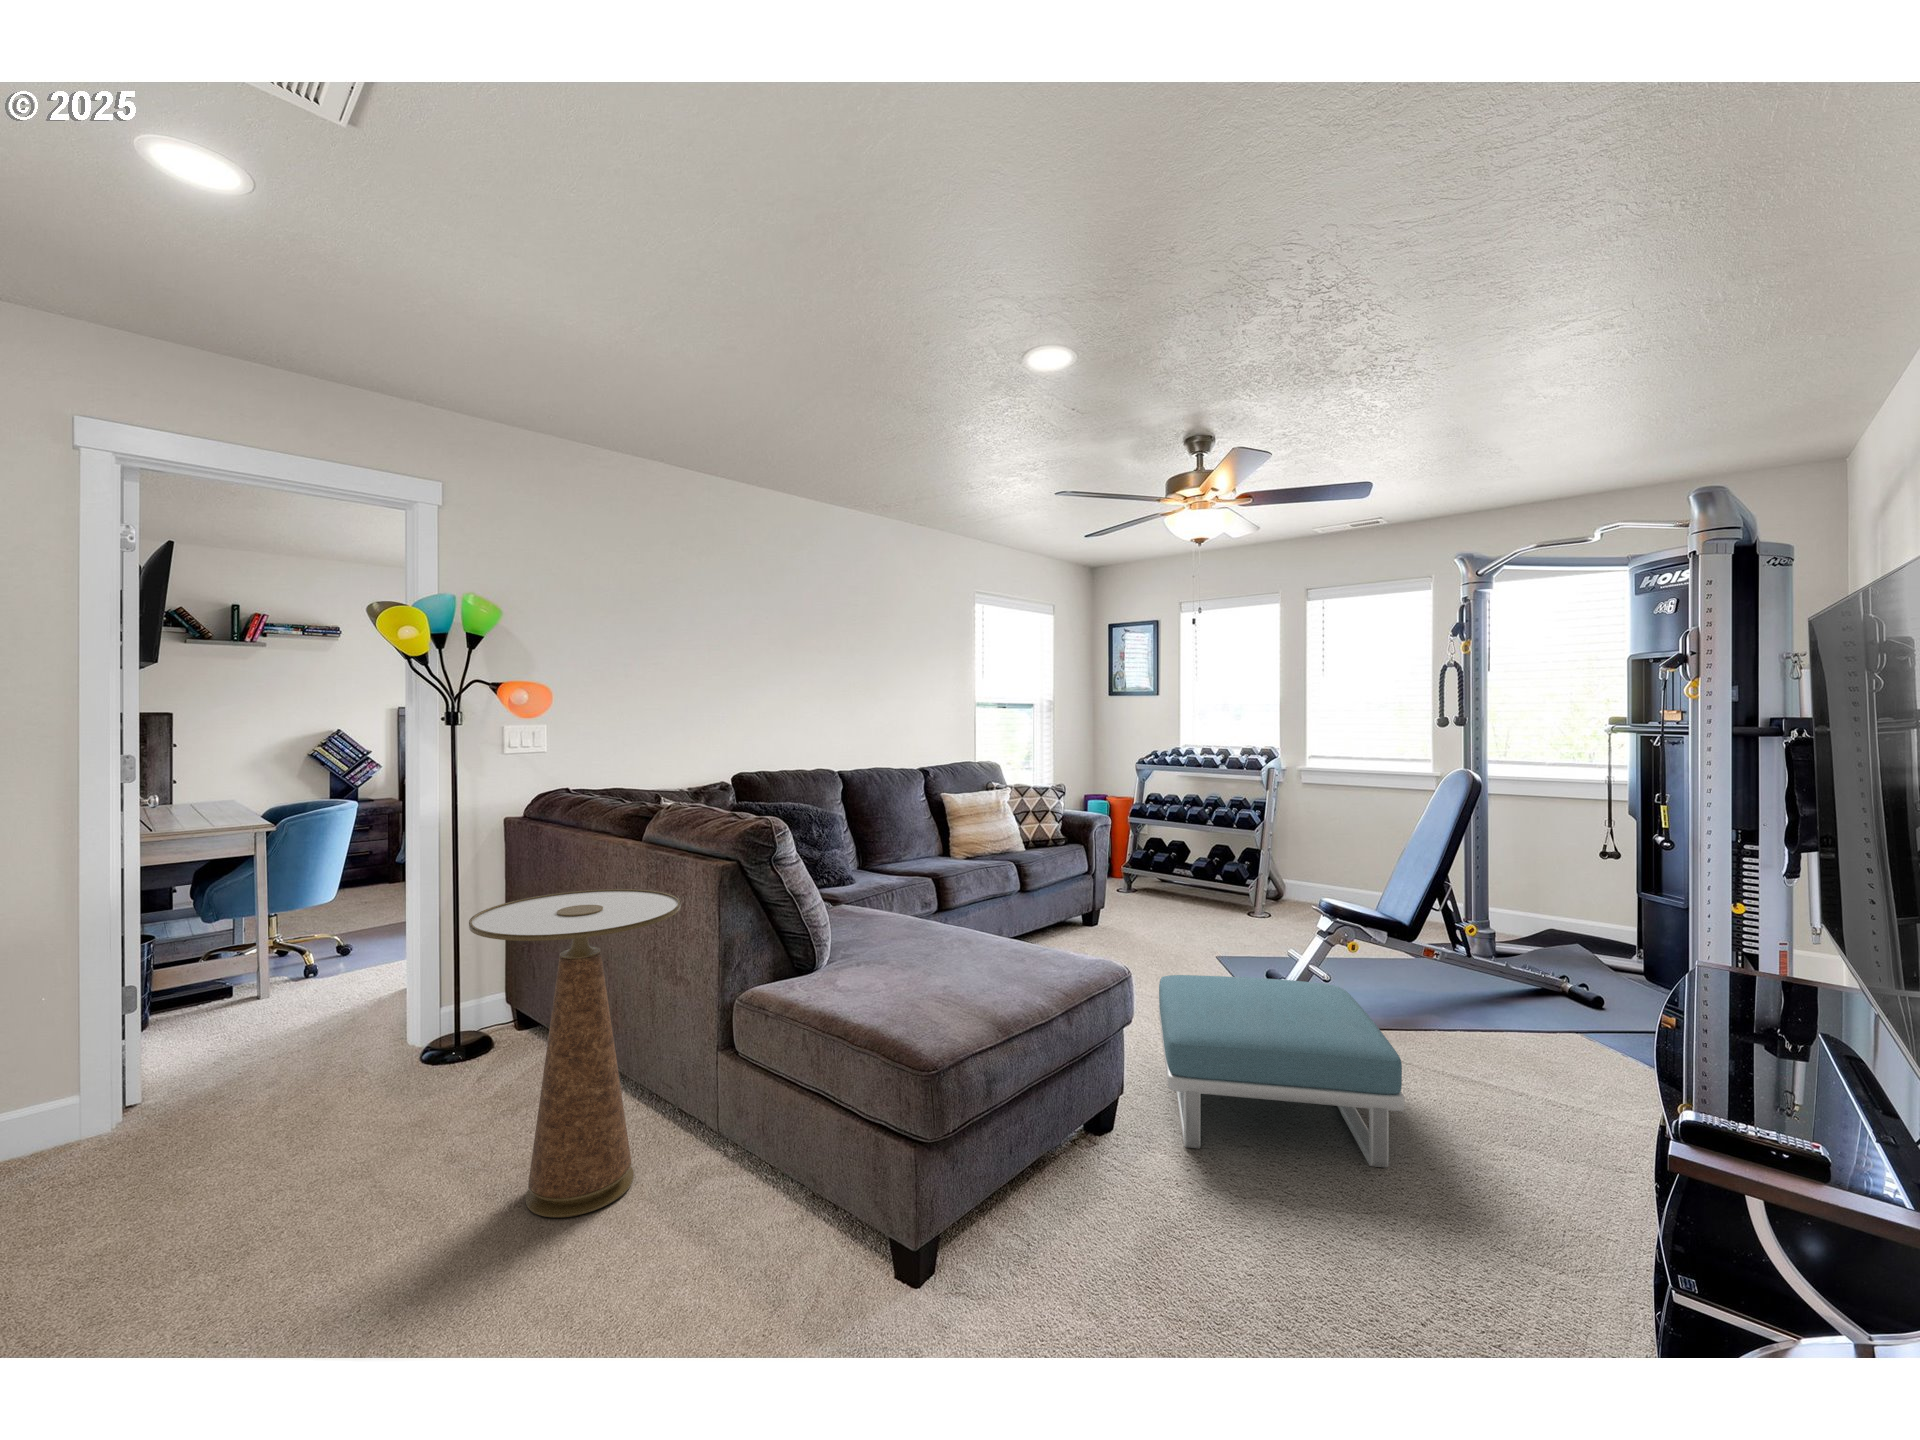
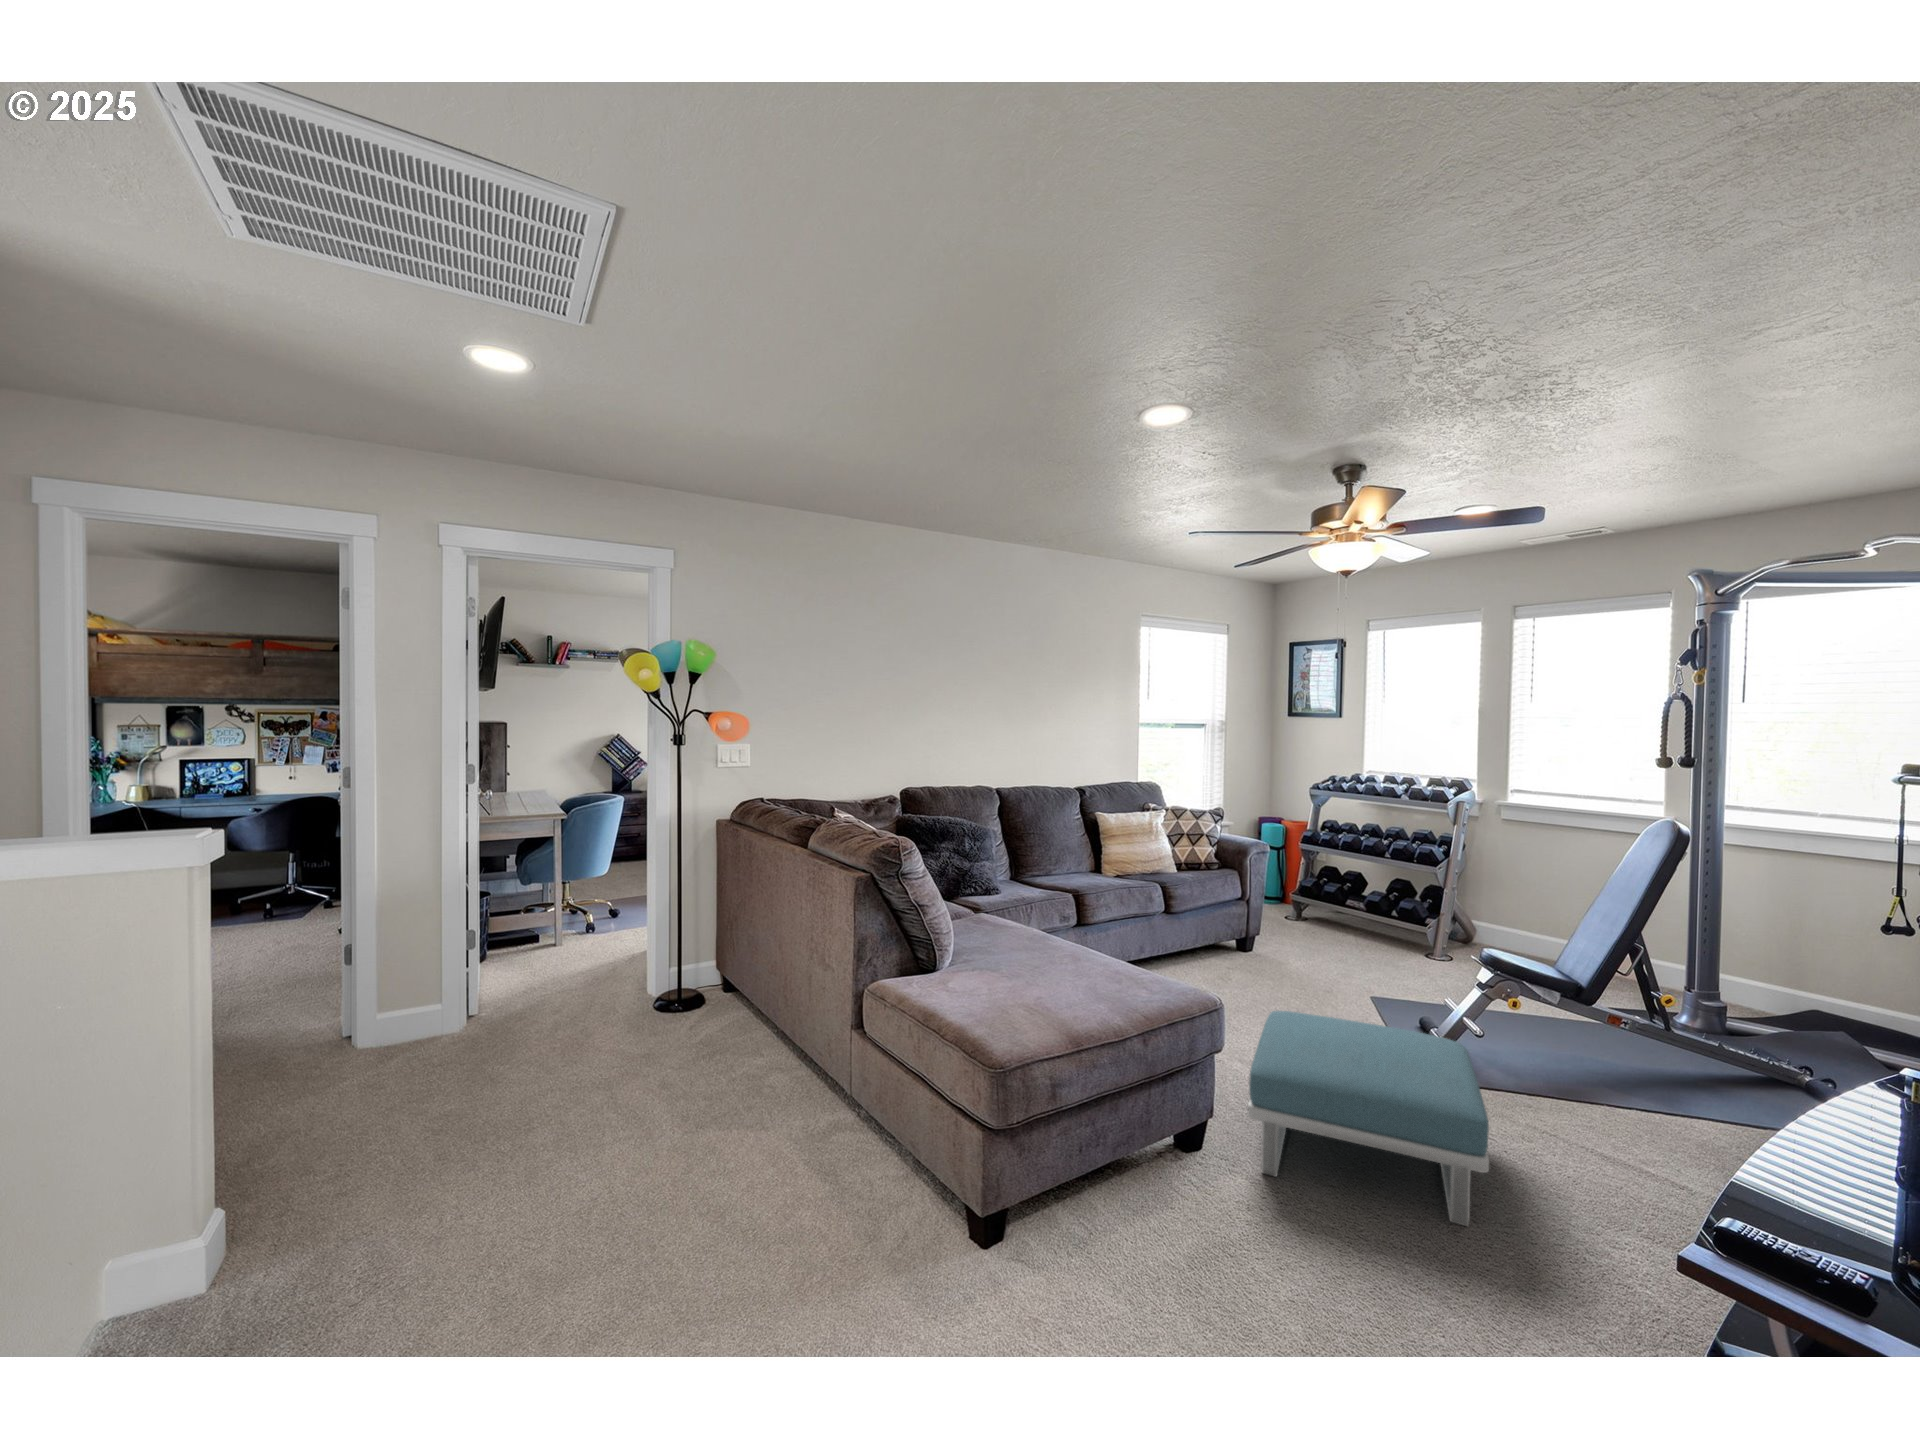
side table: present [469,889,681,1217] -> none [672,889,826,1143]

